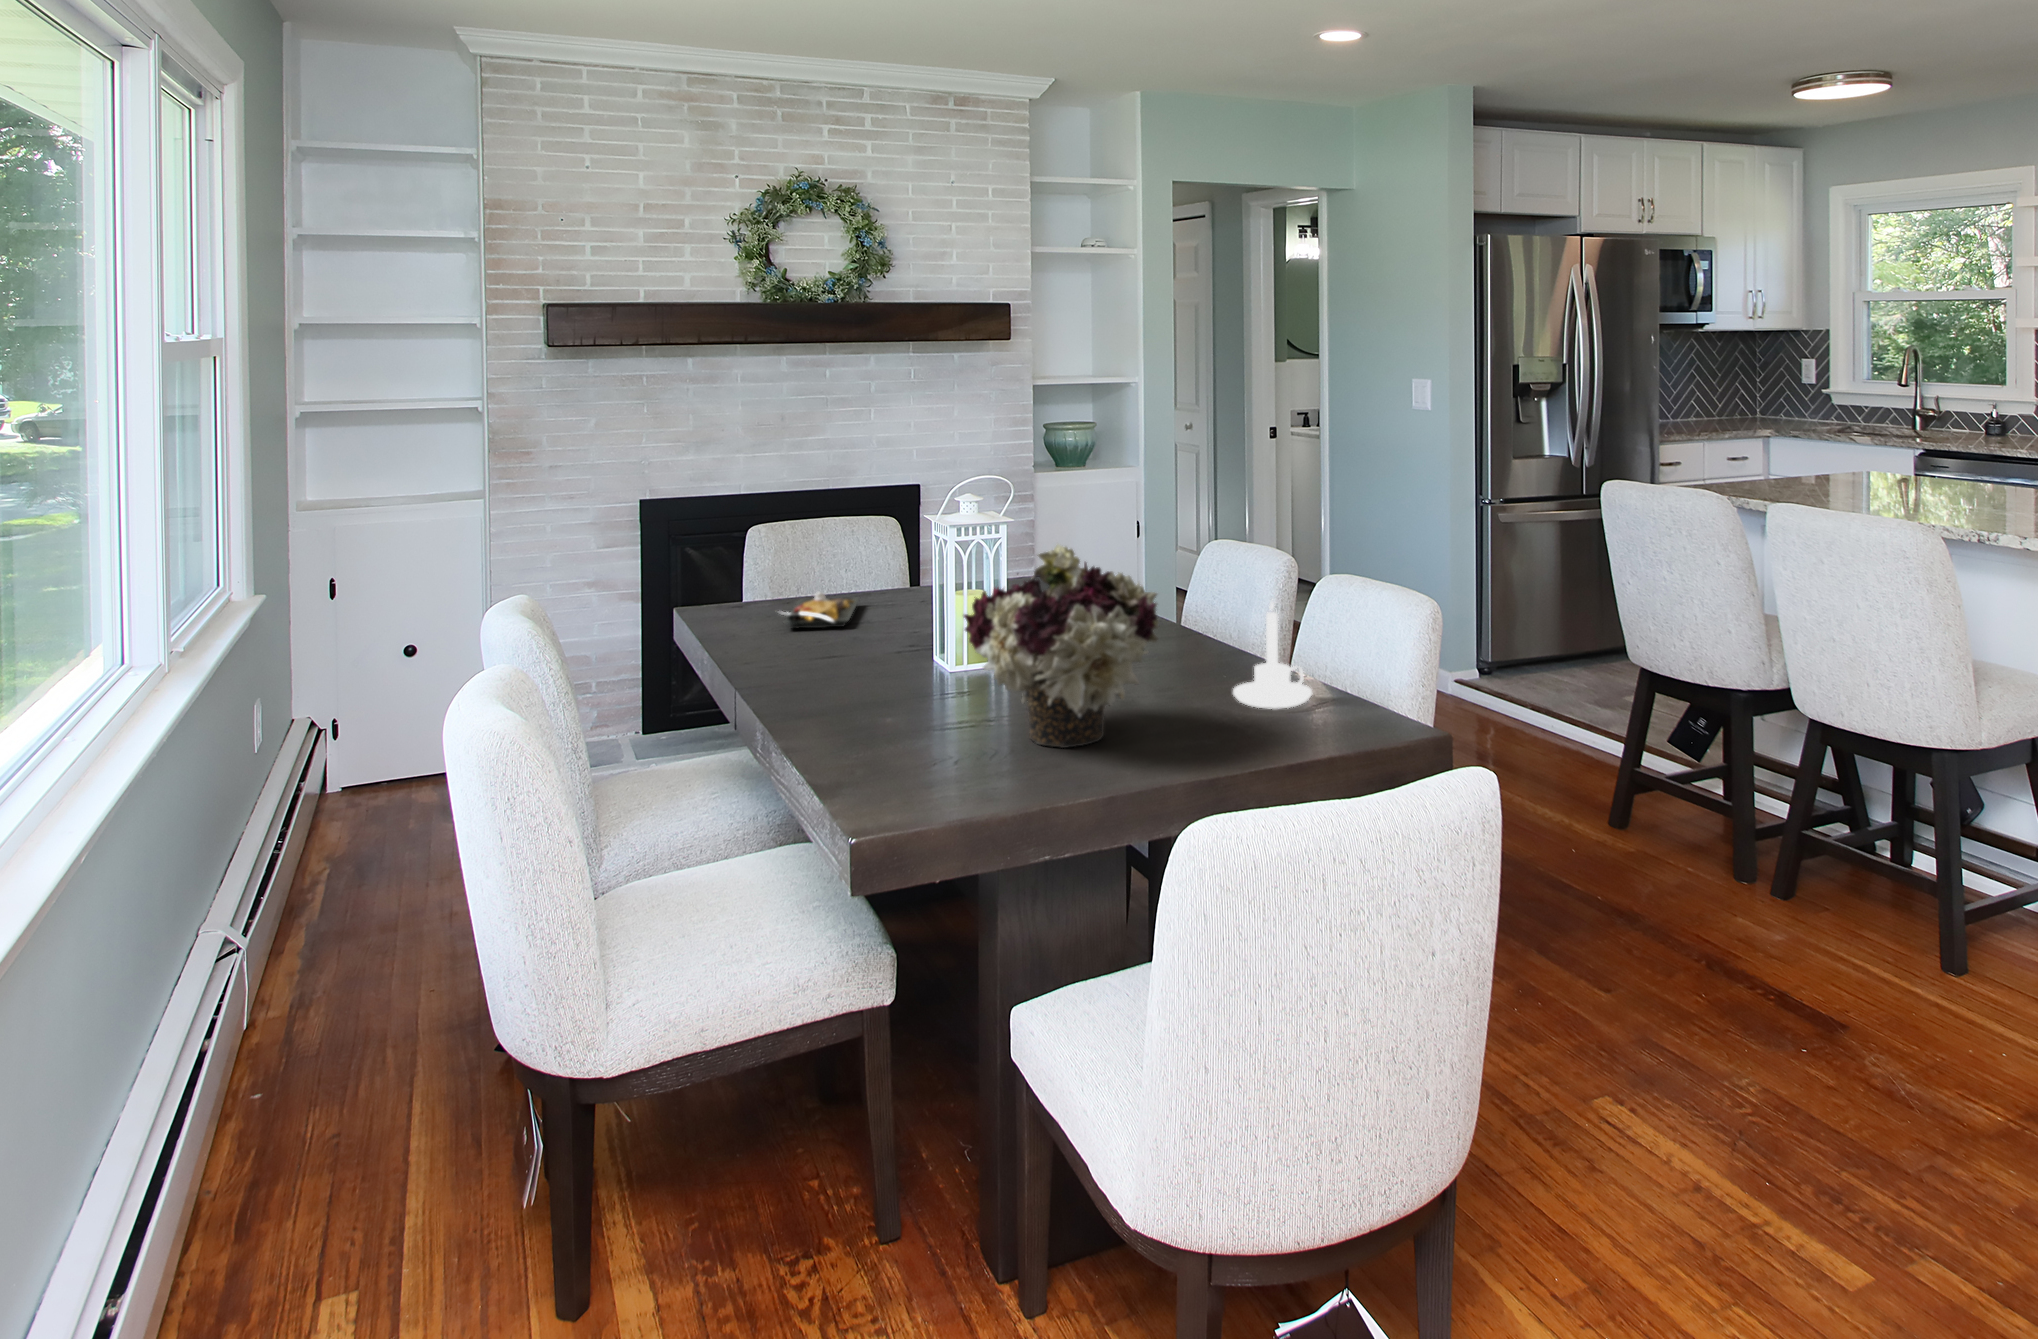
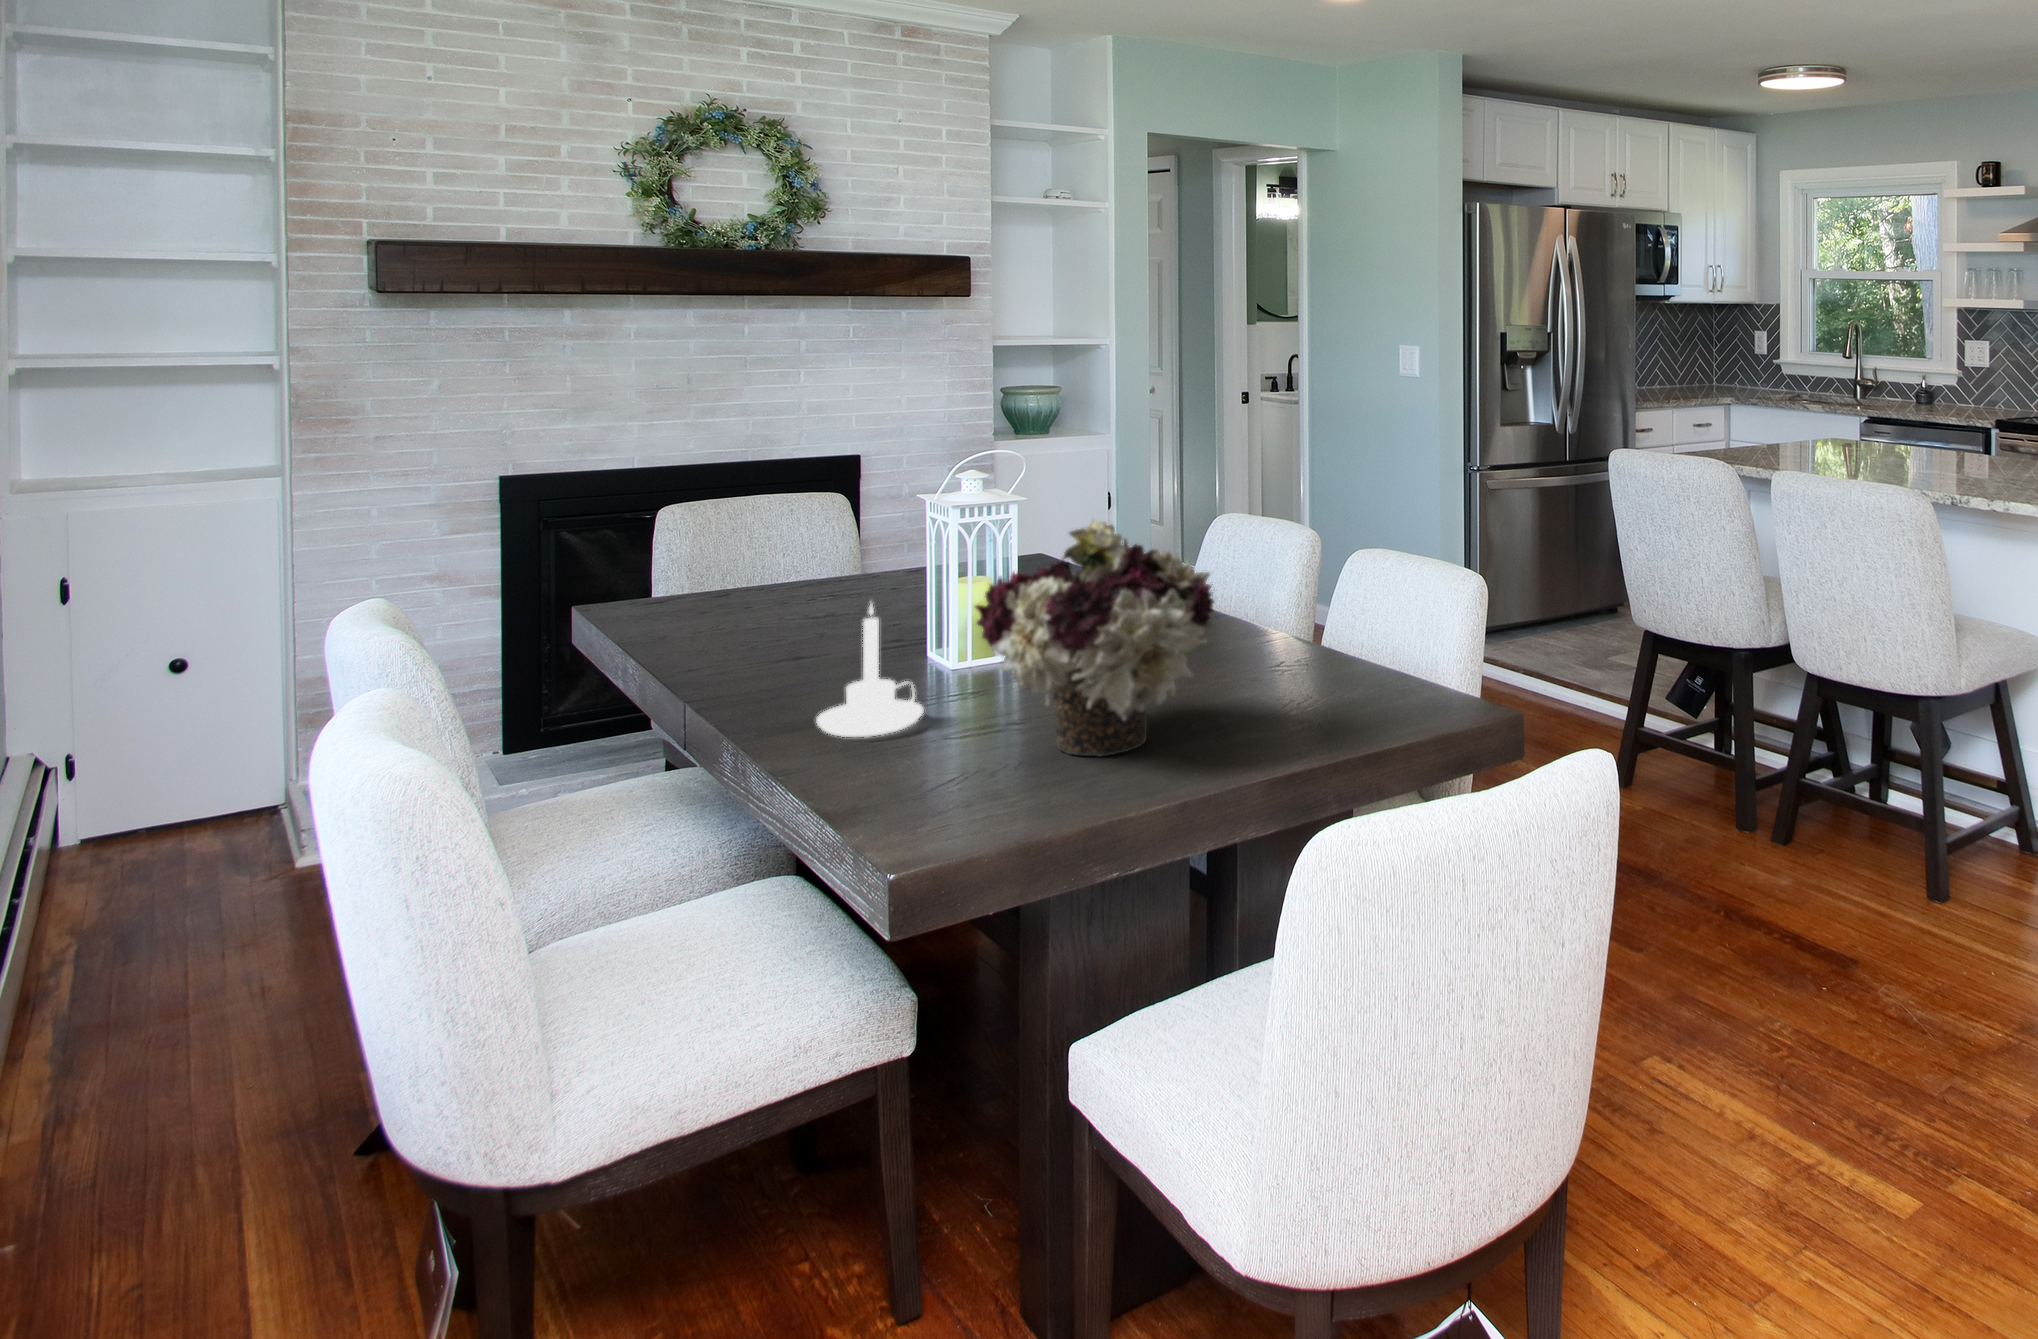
plate: present [779,592,860,628] -> none [698,582,808,628]
candle holder: present [1233,602,1312,709] -> present [816,604,924,737]

